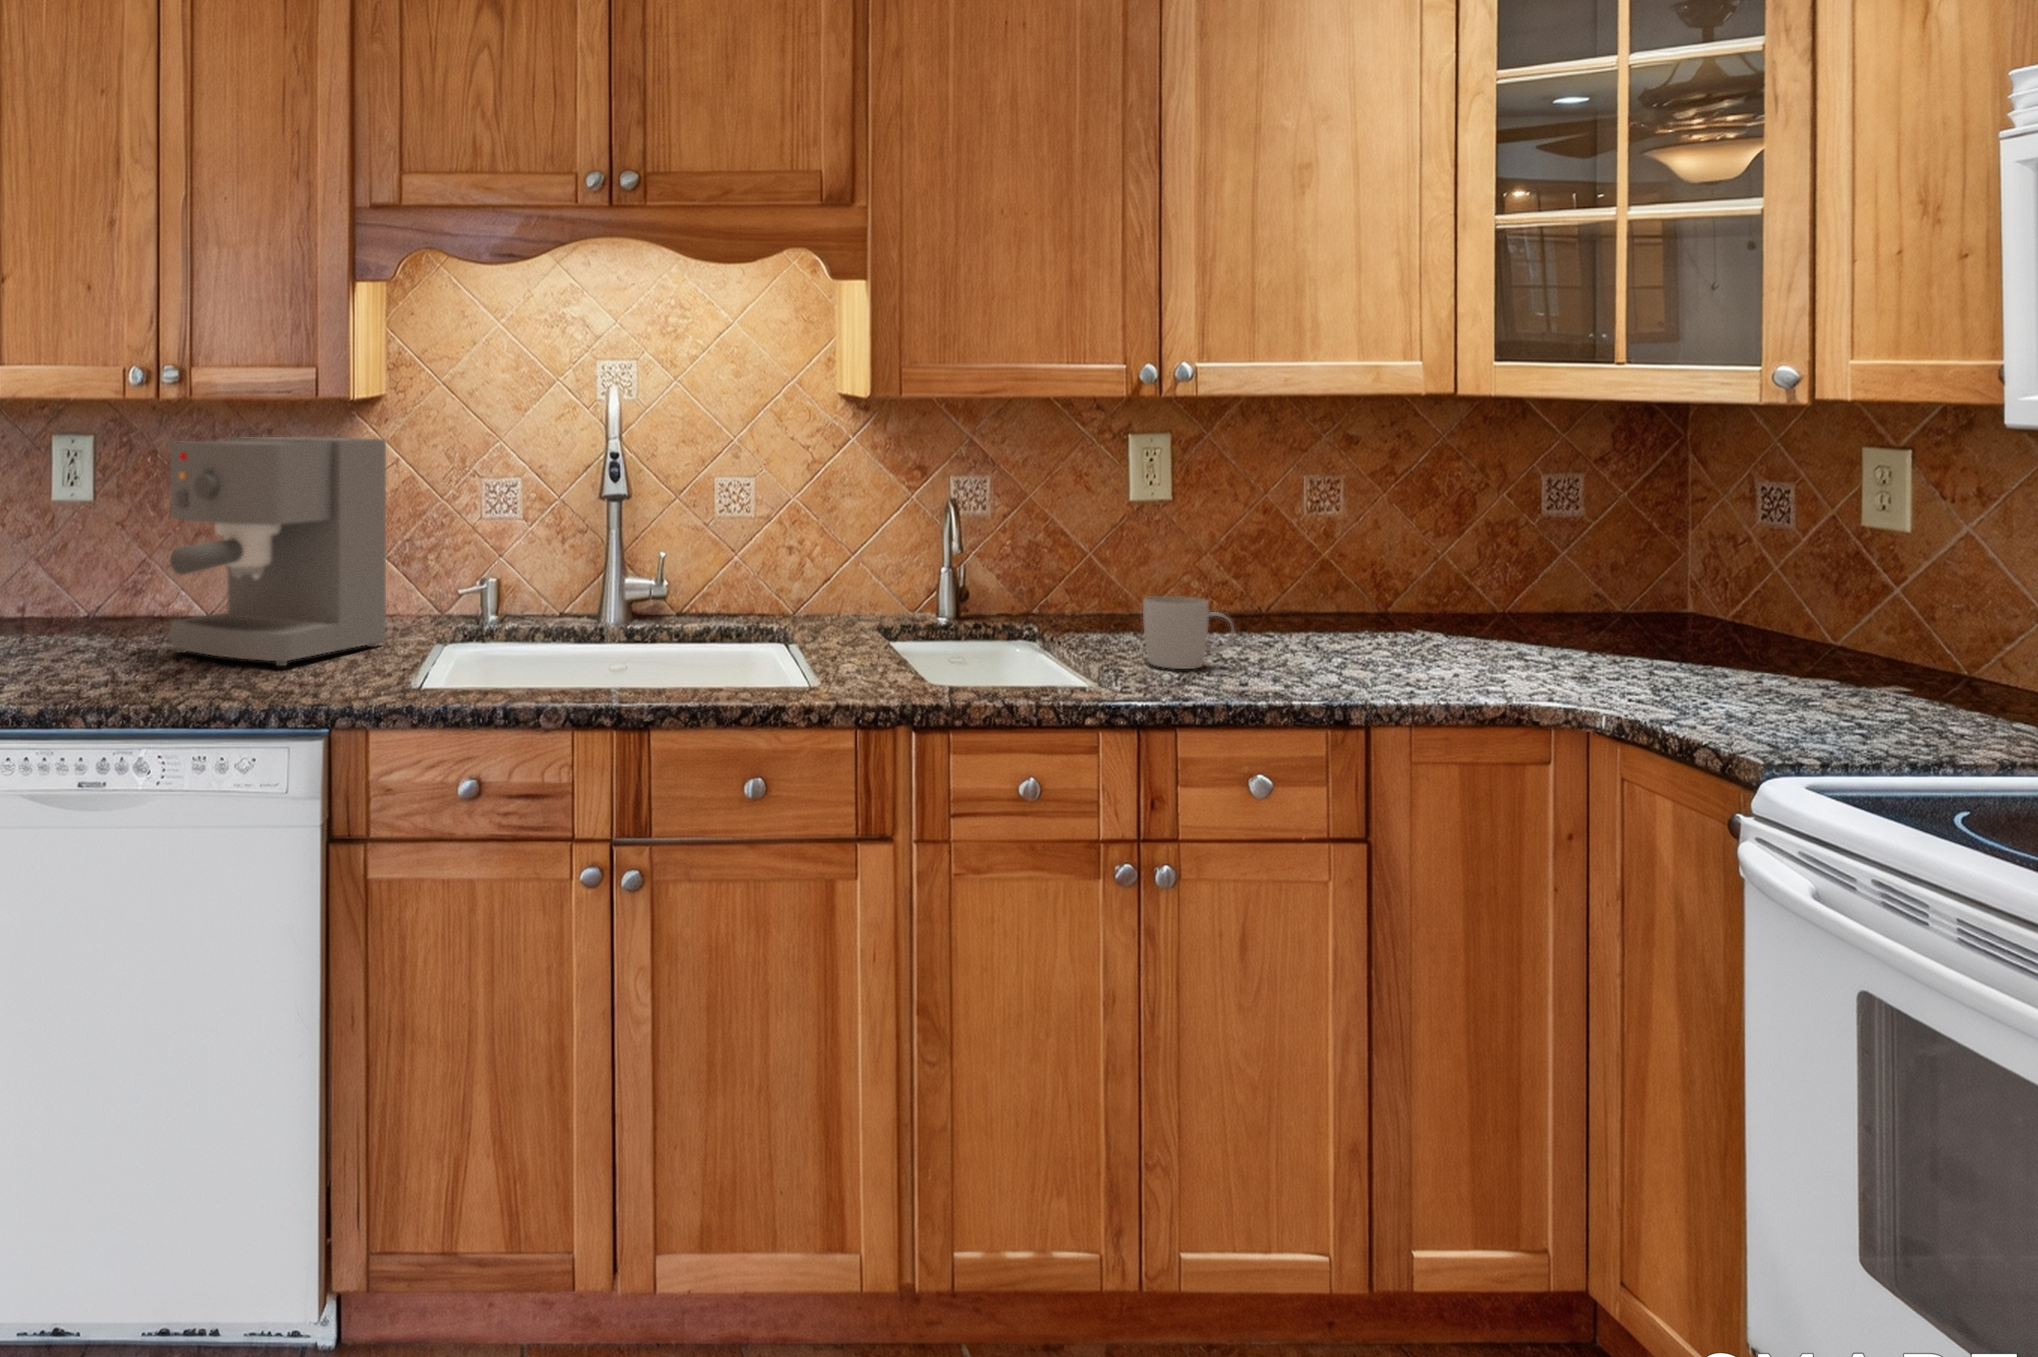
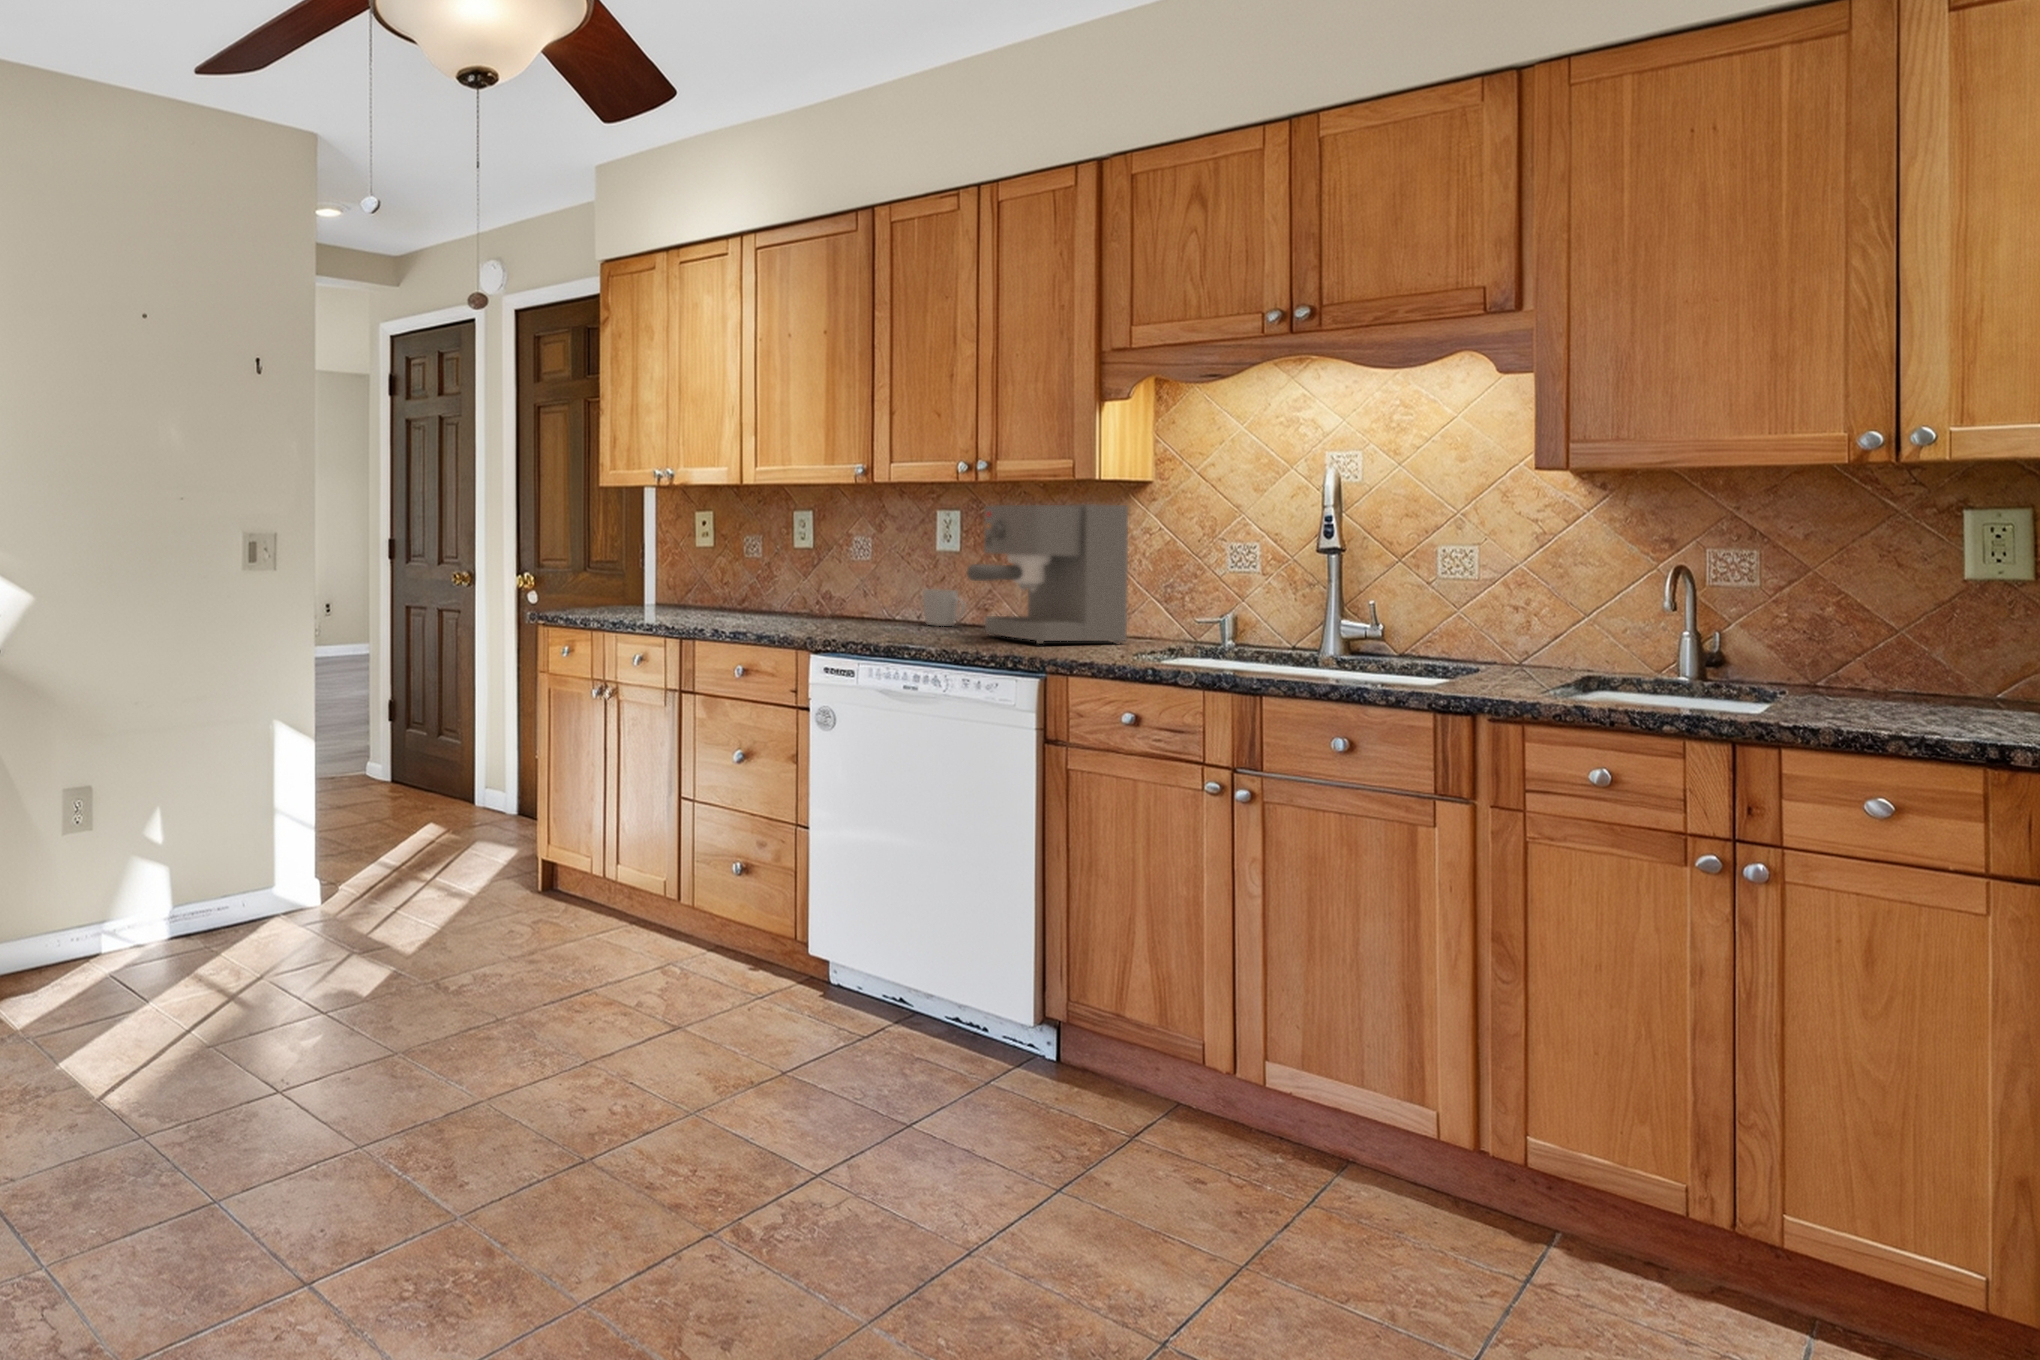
mug: present [1143,596,1235,669] -> present [923,589,965,626]

